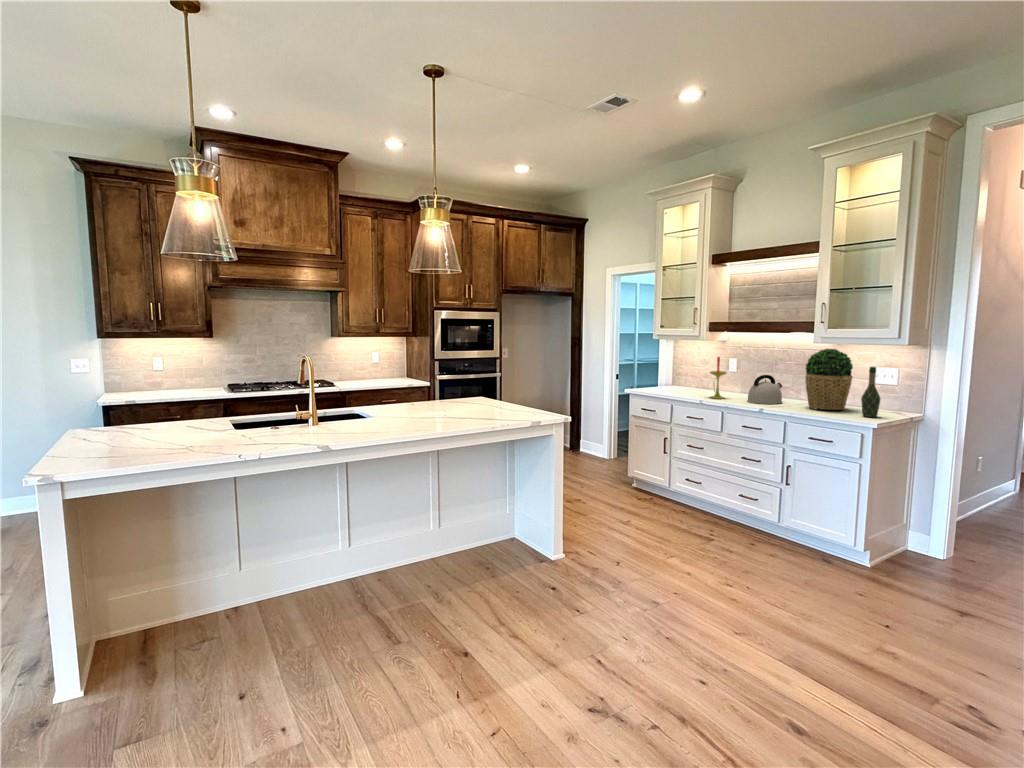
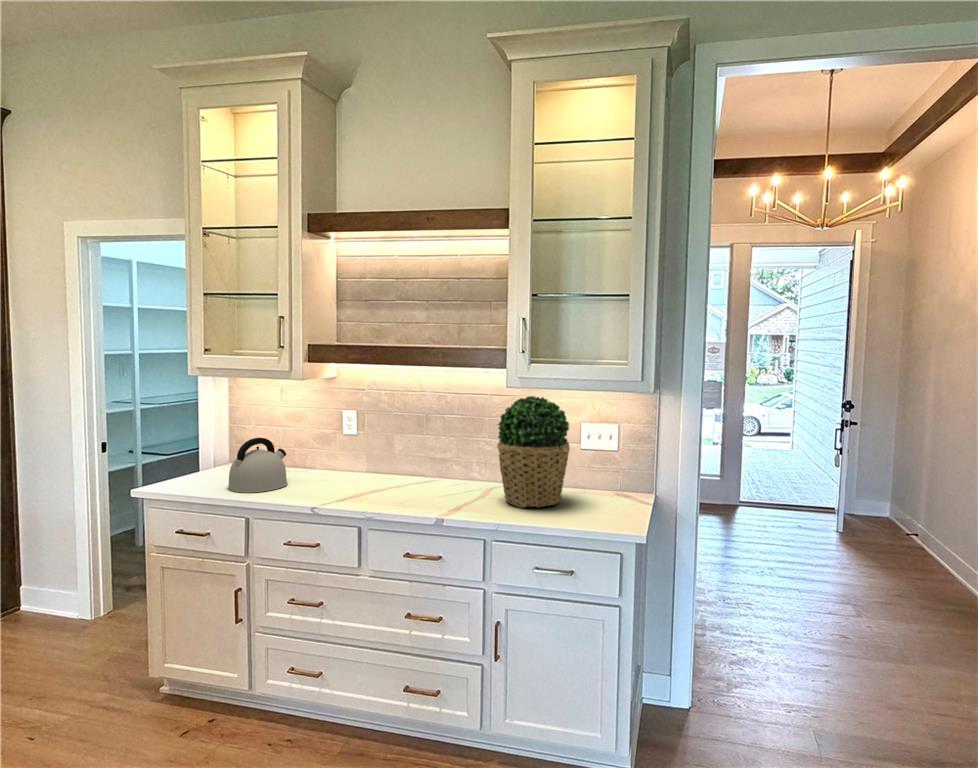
candle: present [710,357,727,399] -> none [321,413,355,499]
wine bottle: present [861,367,880,417] -> none [597,429,625,517]
kettle: present [747,375,782,404] -> present [228,438,288,493]

